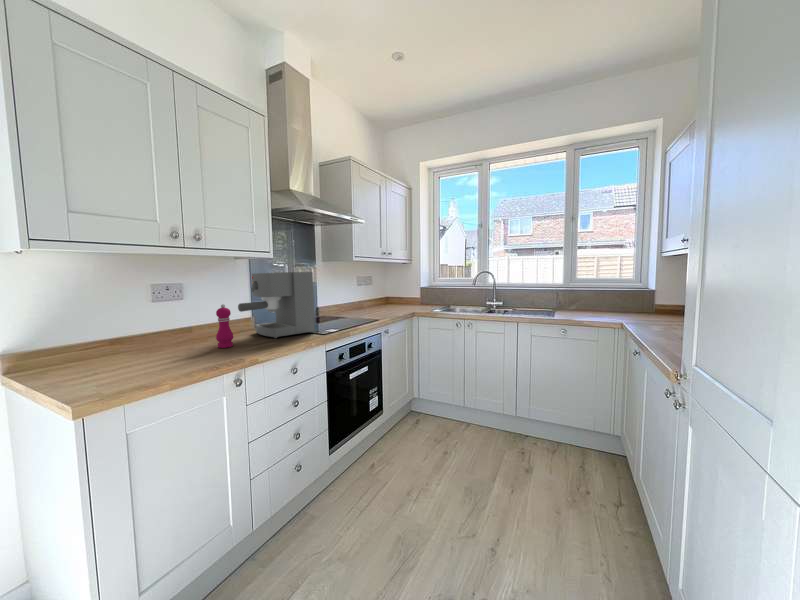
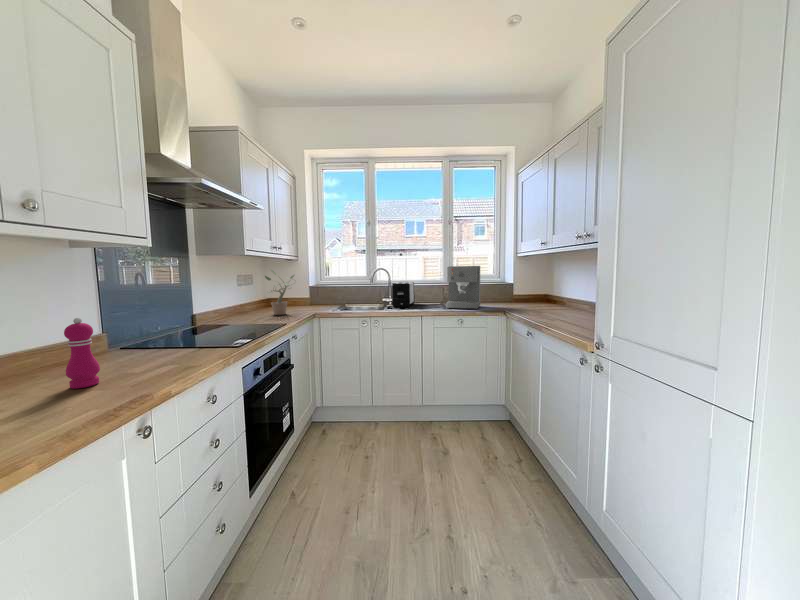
potted plant: none [373,271,402,312] -> present [265,270,294,315]
coffee maker: present [238,272,315,338] -> present [446,266,480,309]
toaster: none [493,286,524,312] -> present [392,282,415,307]

